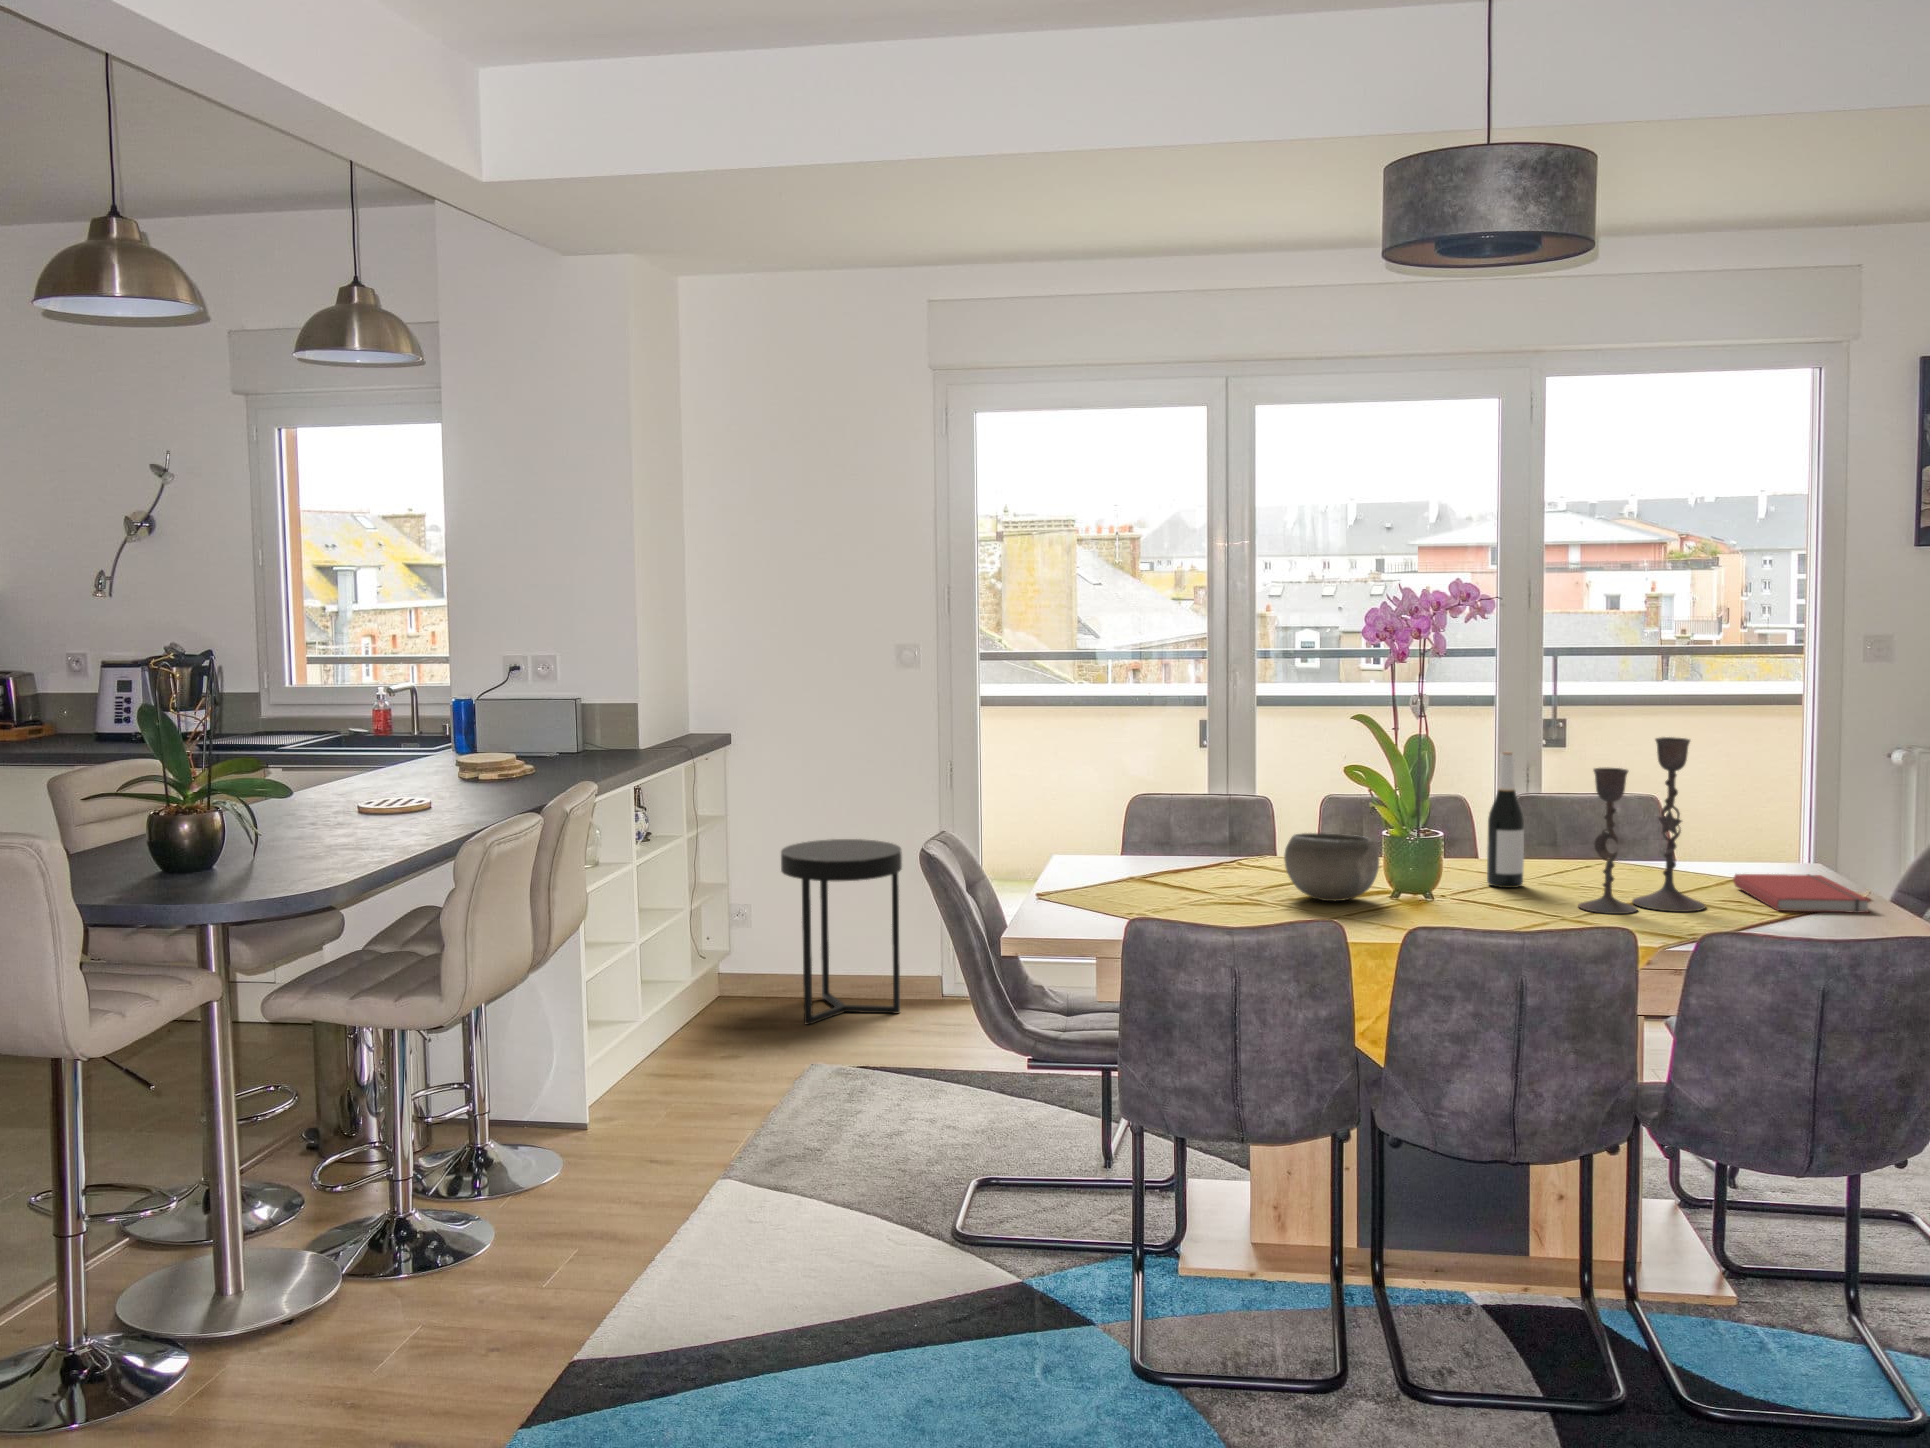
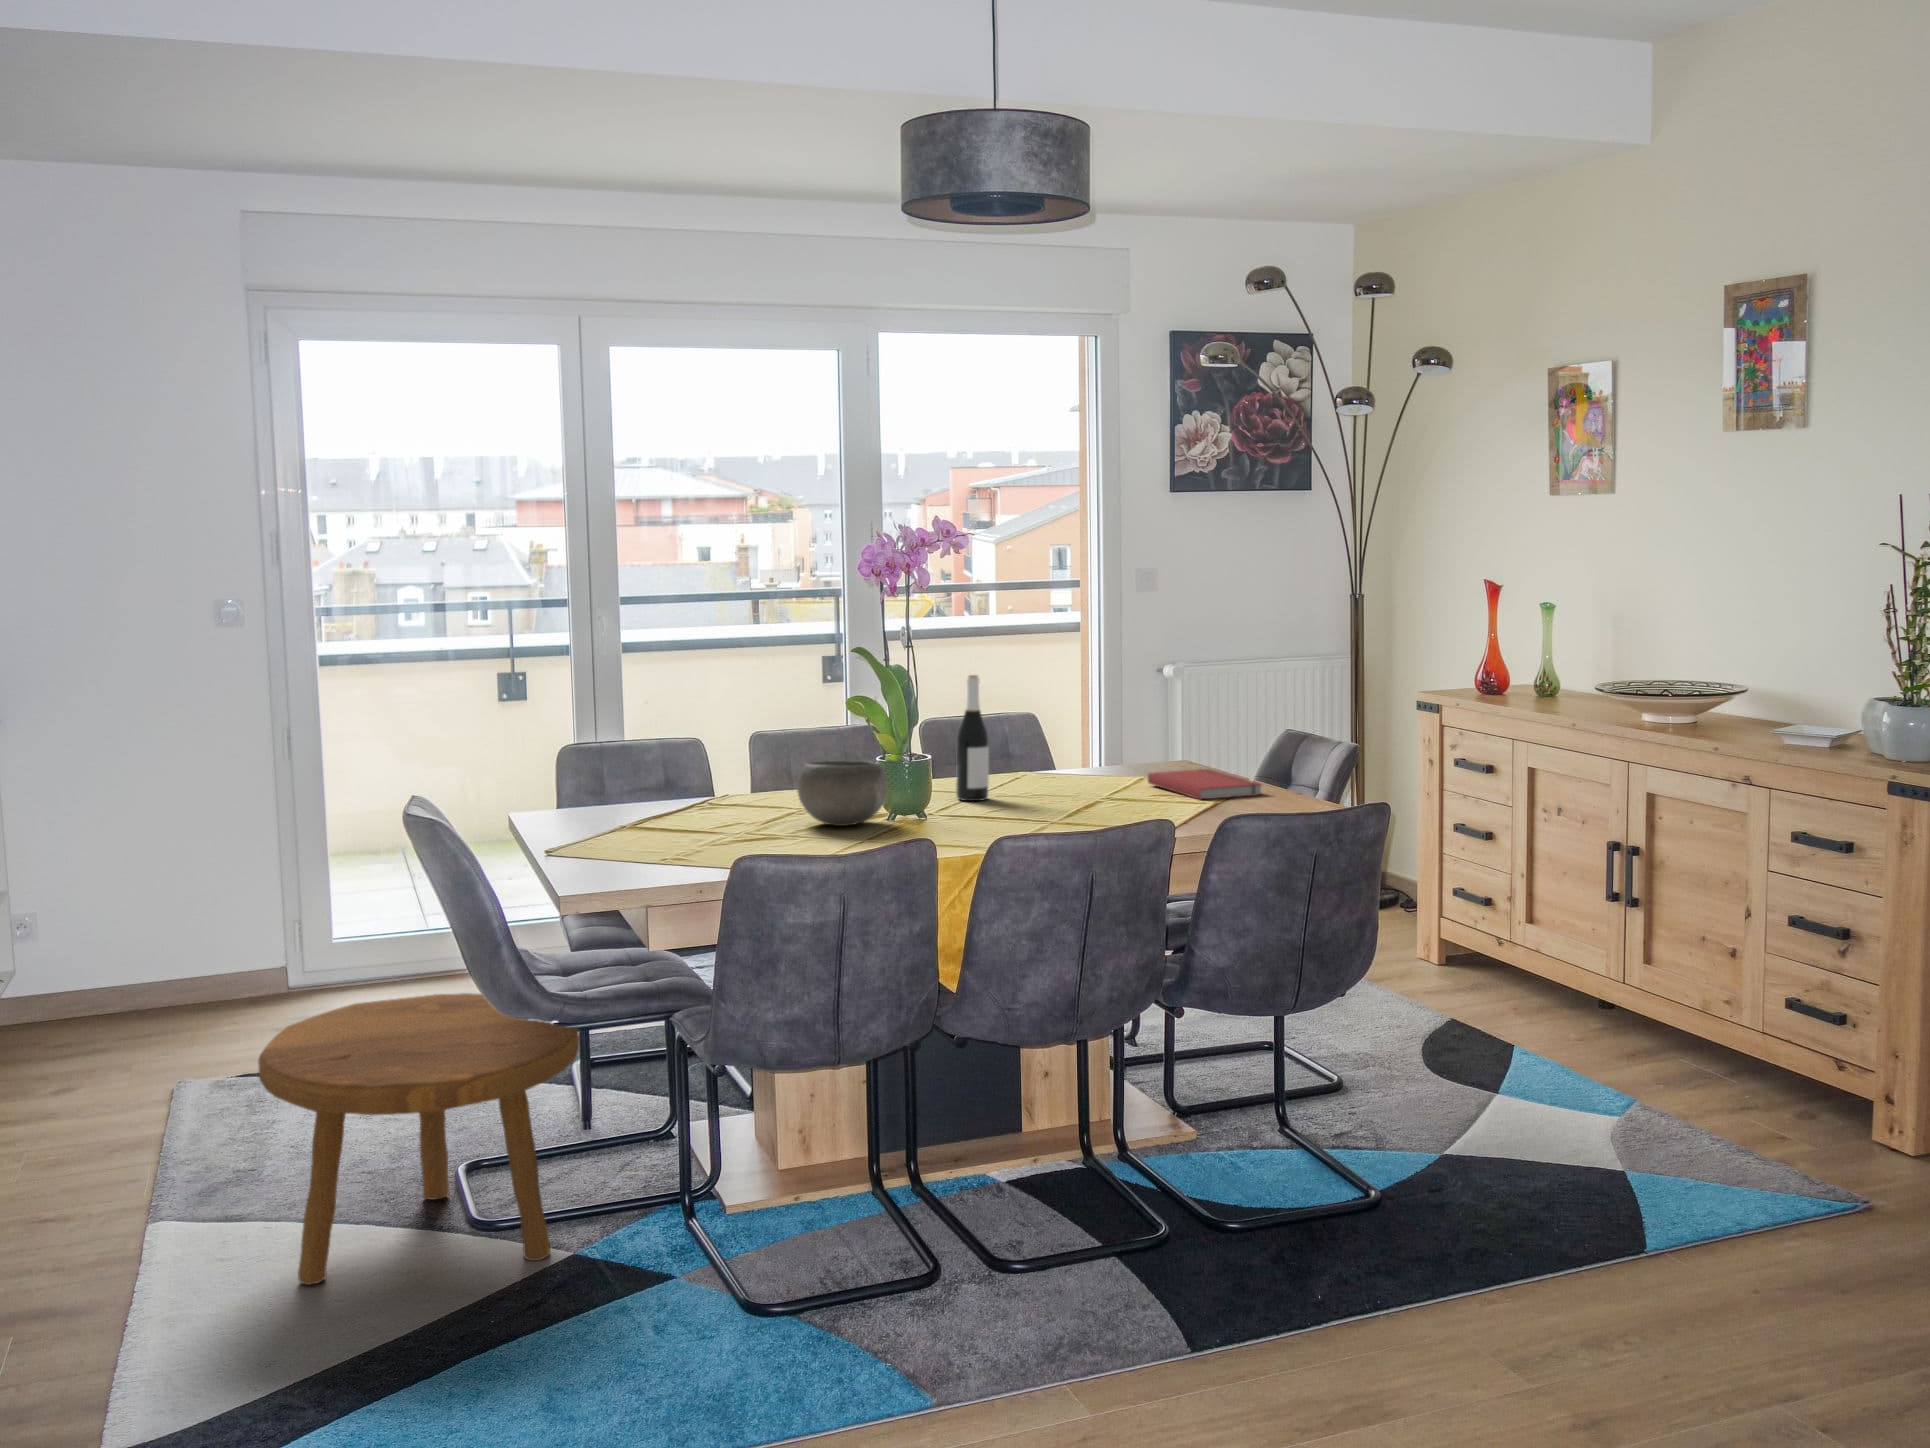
candlestick: present [1578,737,1705,914] -> none [1052,655,1148,814]
side table: present [781,839,902,1025] -> none [80,820,243,1045]
footstool: none [778,1016,1049,1278] -> present [258,993,579,1285]

